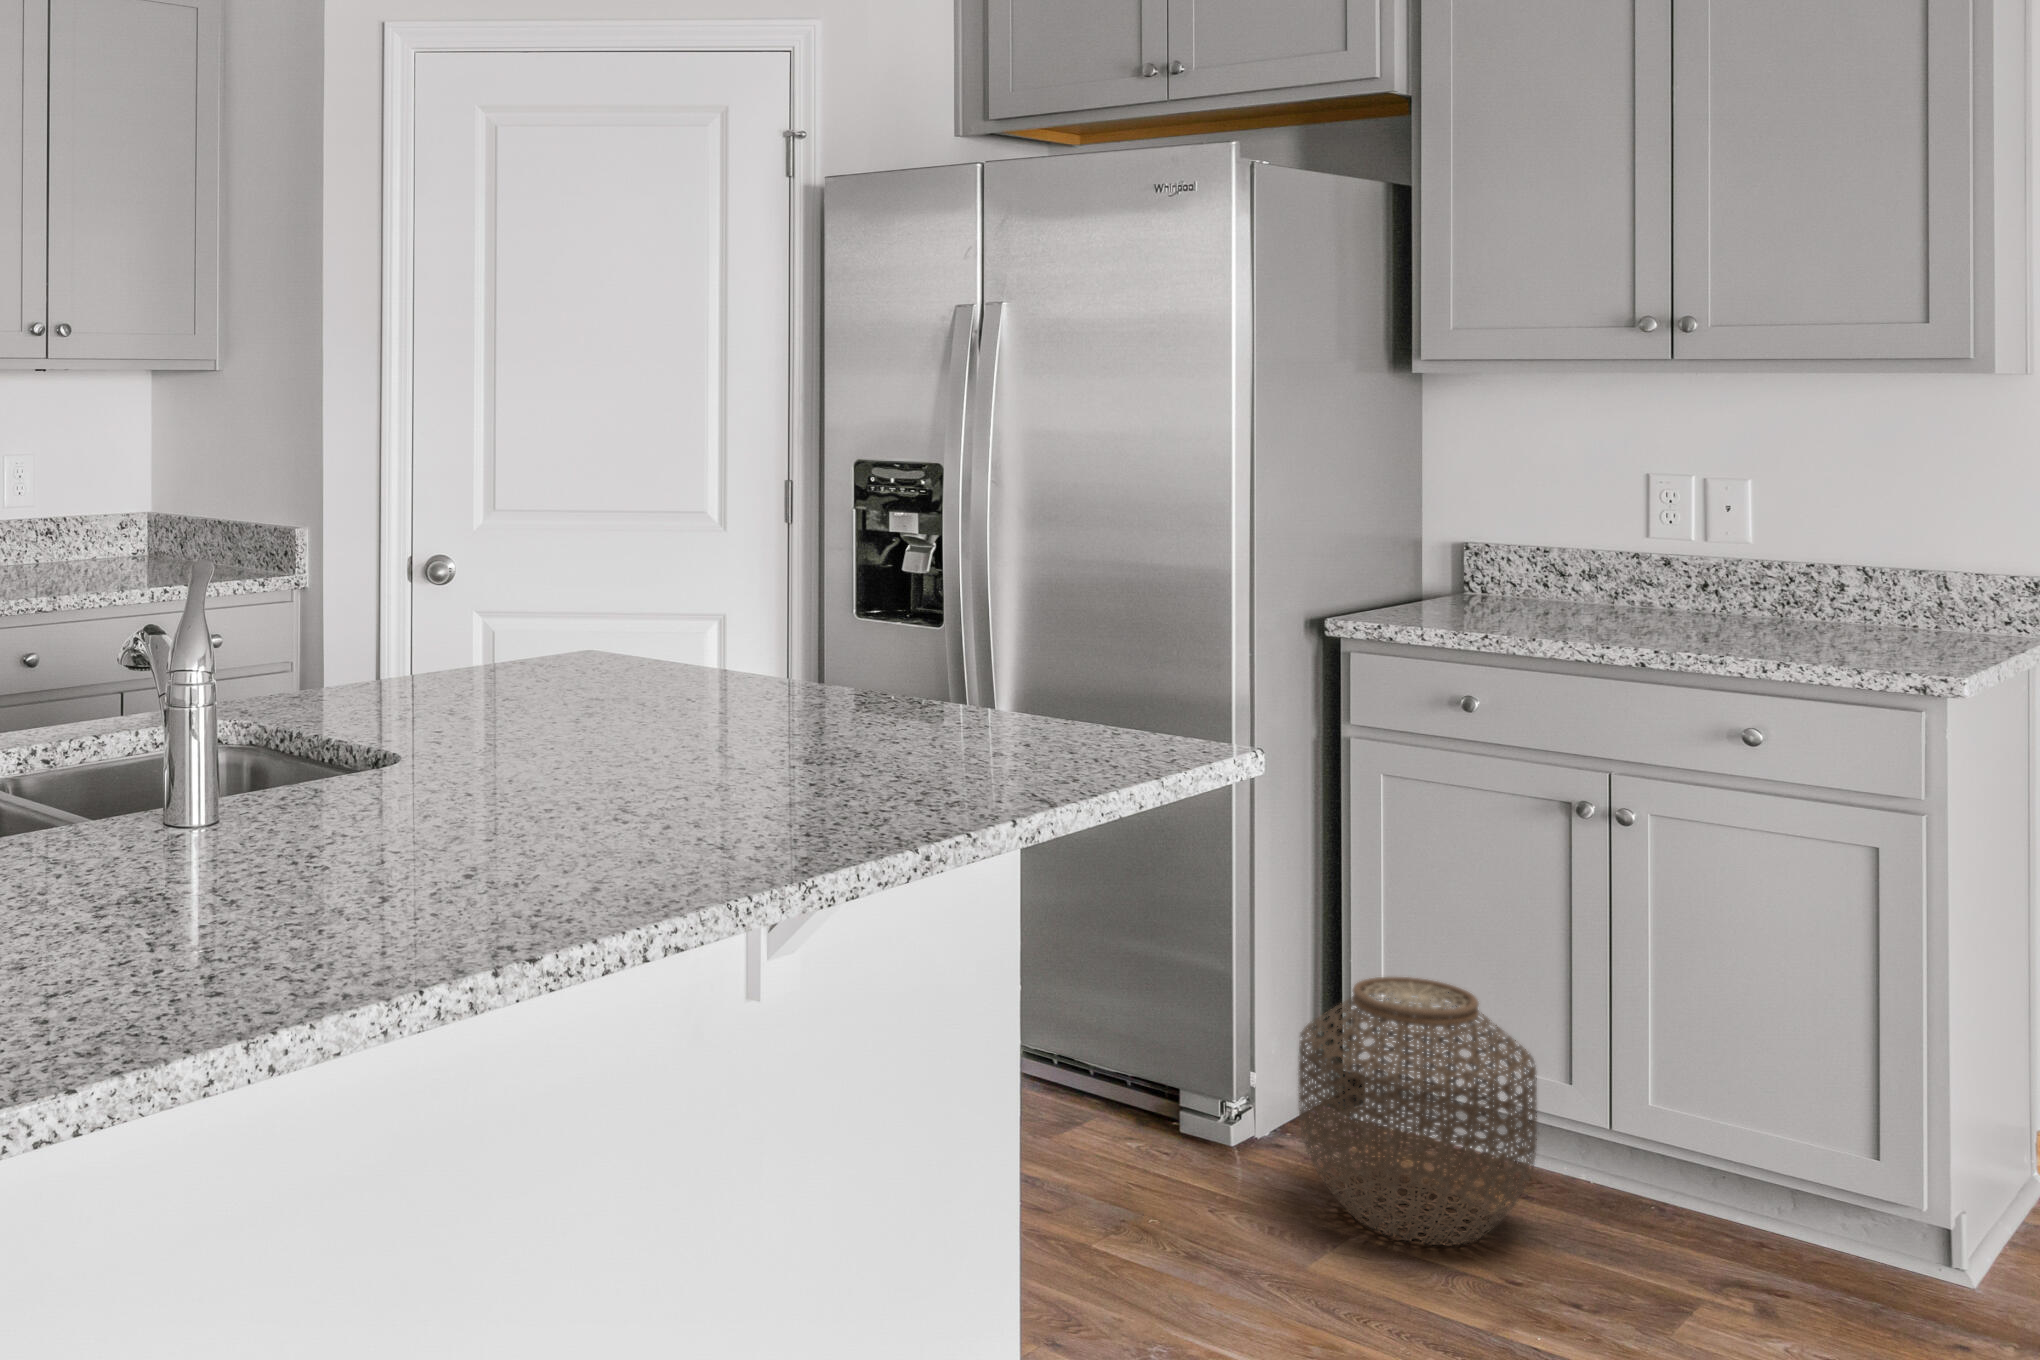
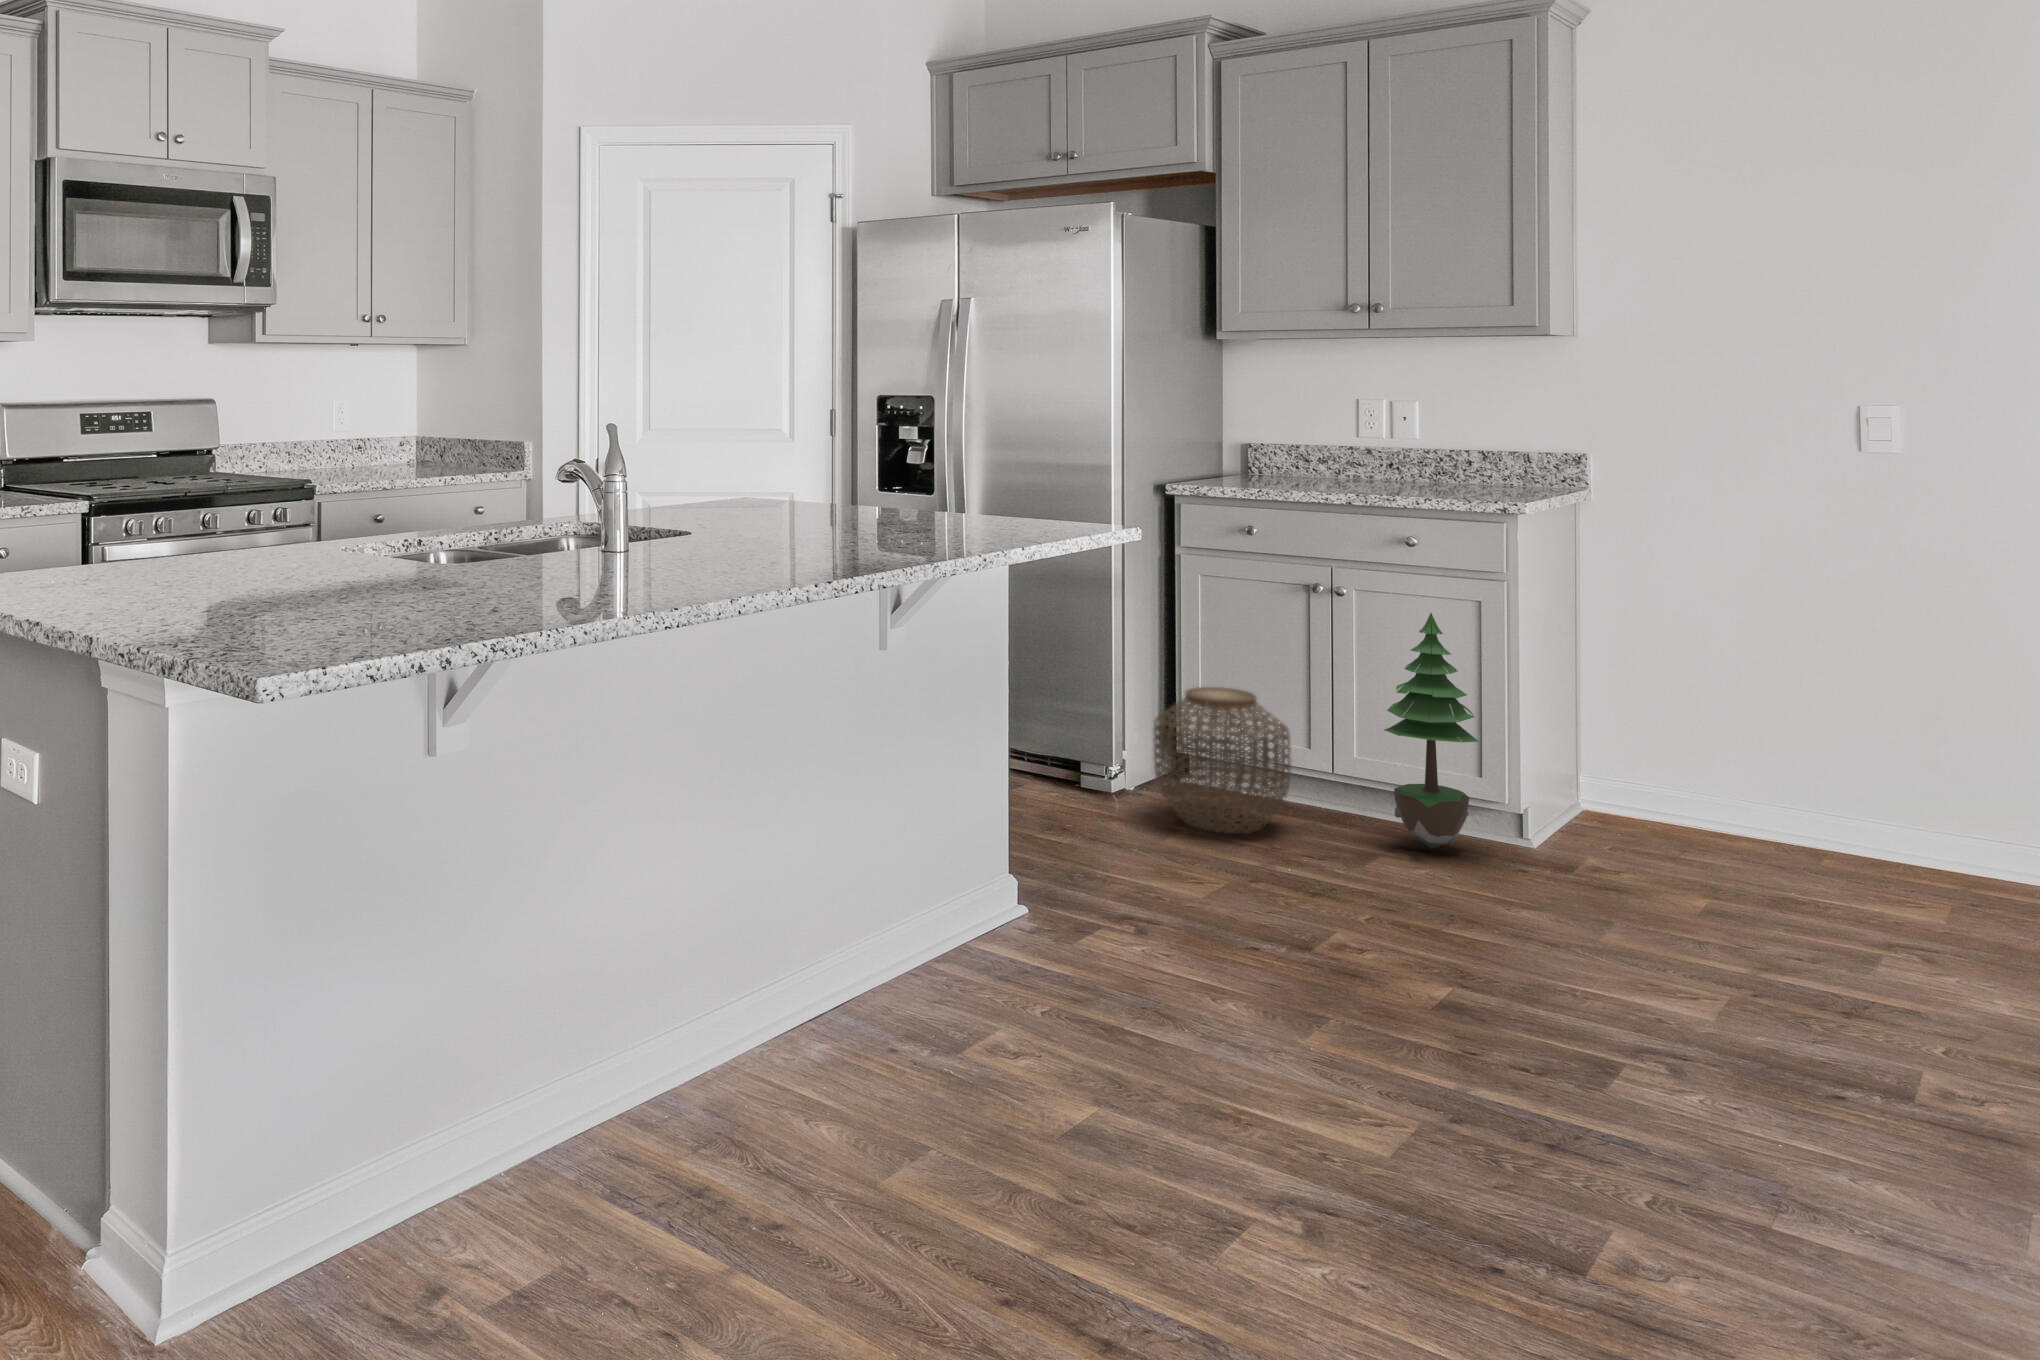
potted tree: none [1703,868,1879,1288] -> present [1384,613,1478,849]

